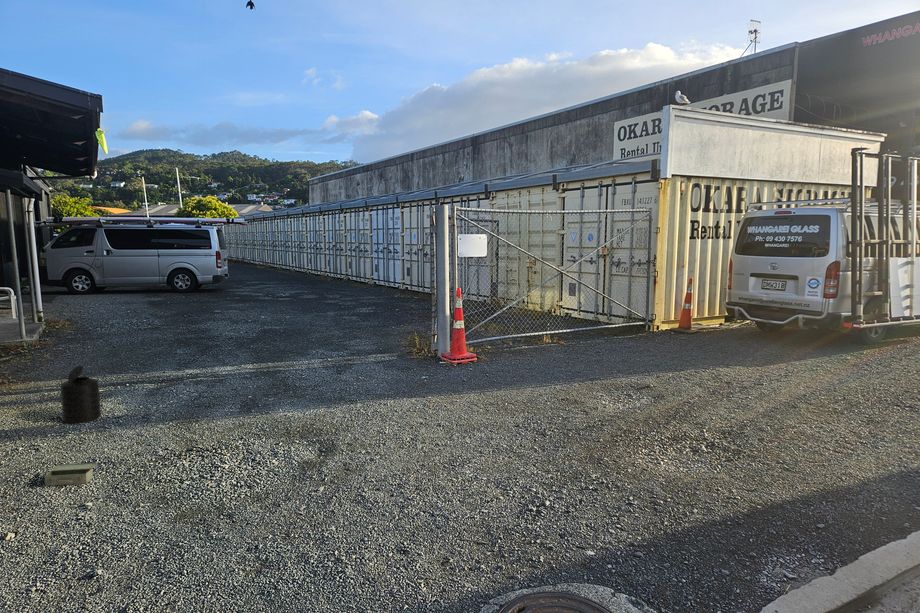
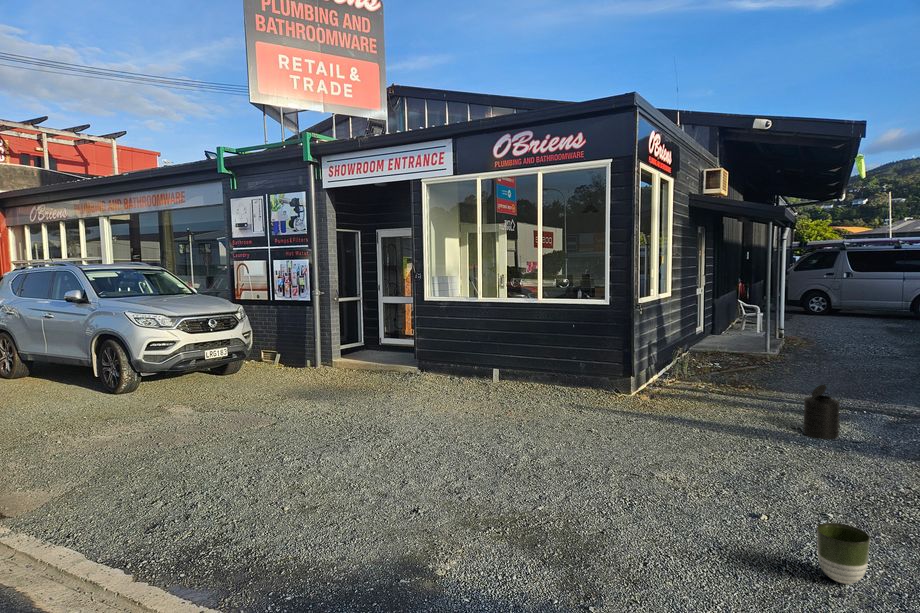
toolbox: present [45,463,97,486] -> none [790,471,838,496]
planter: none [68,511,124,576] -> present [817,523,870,584]

